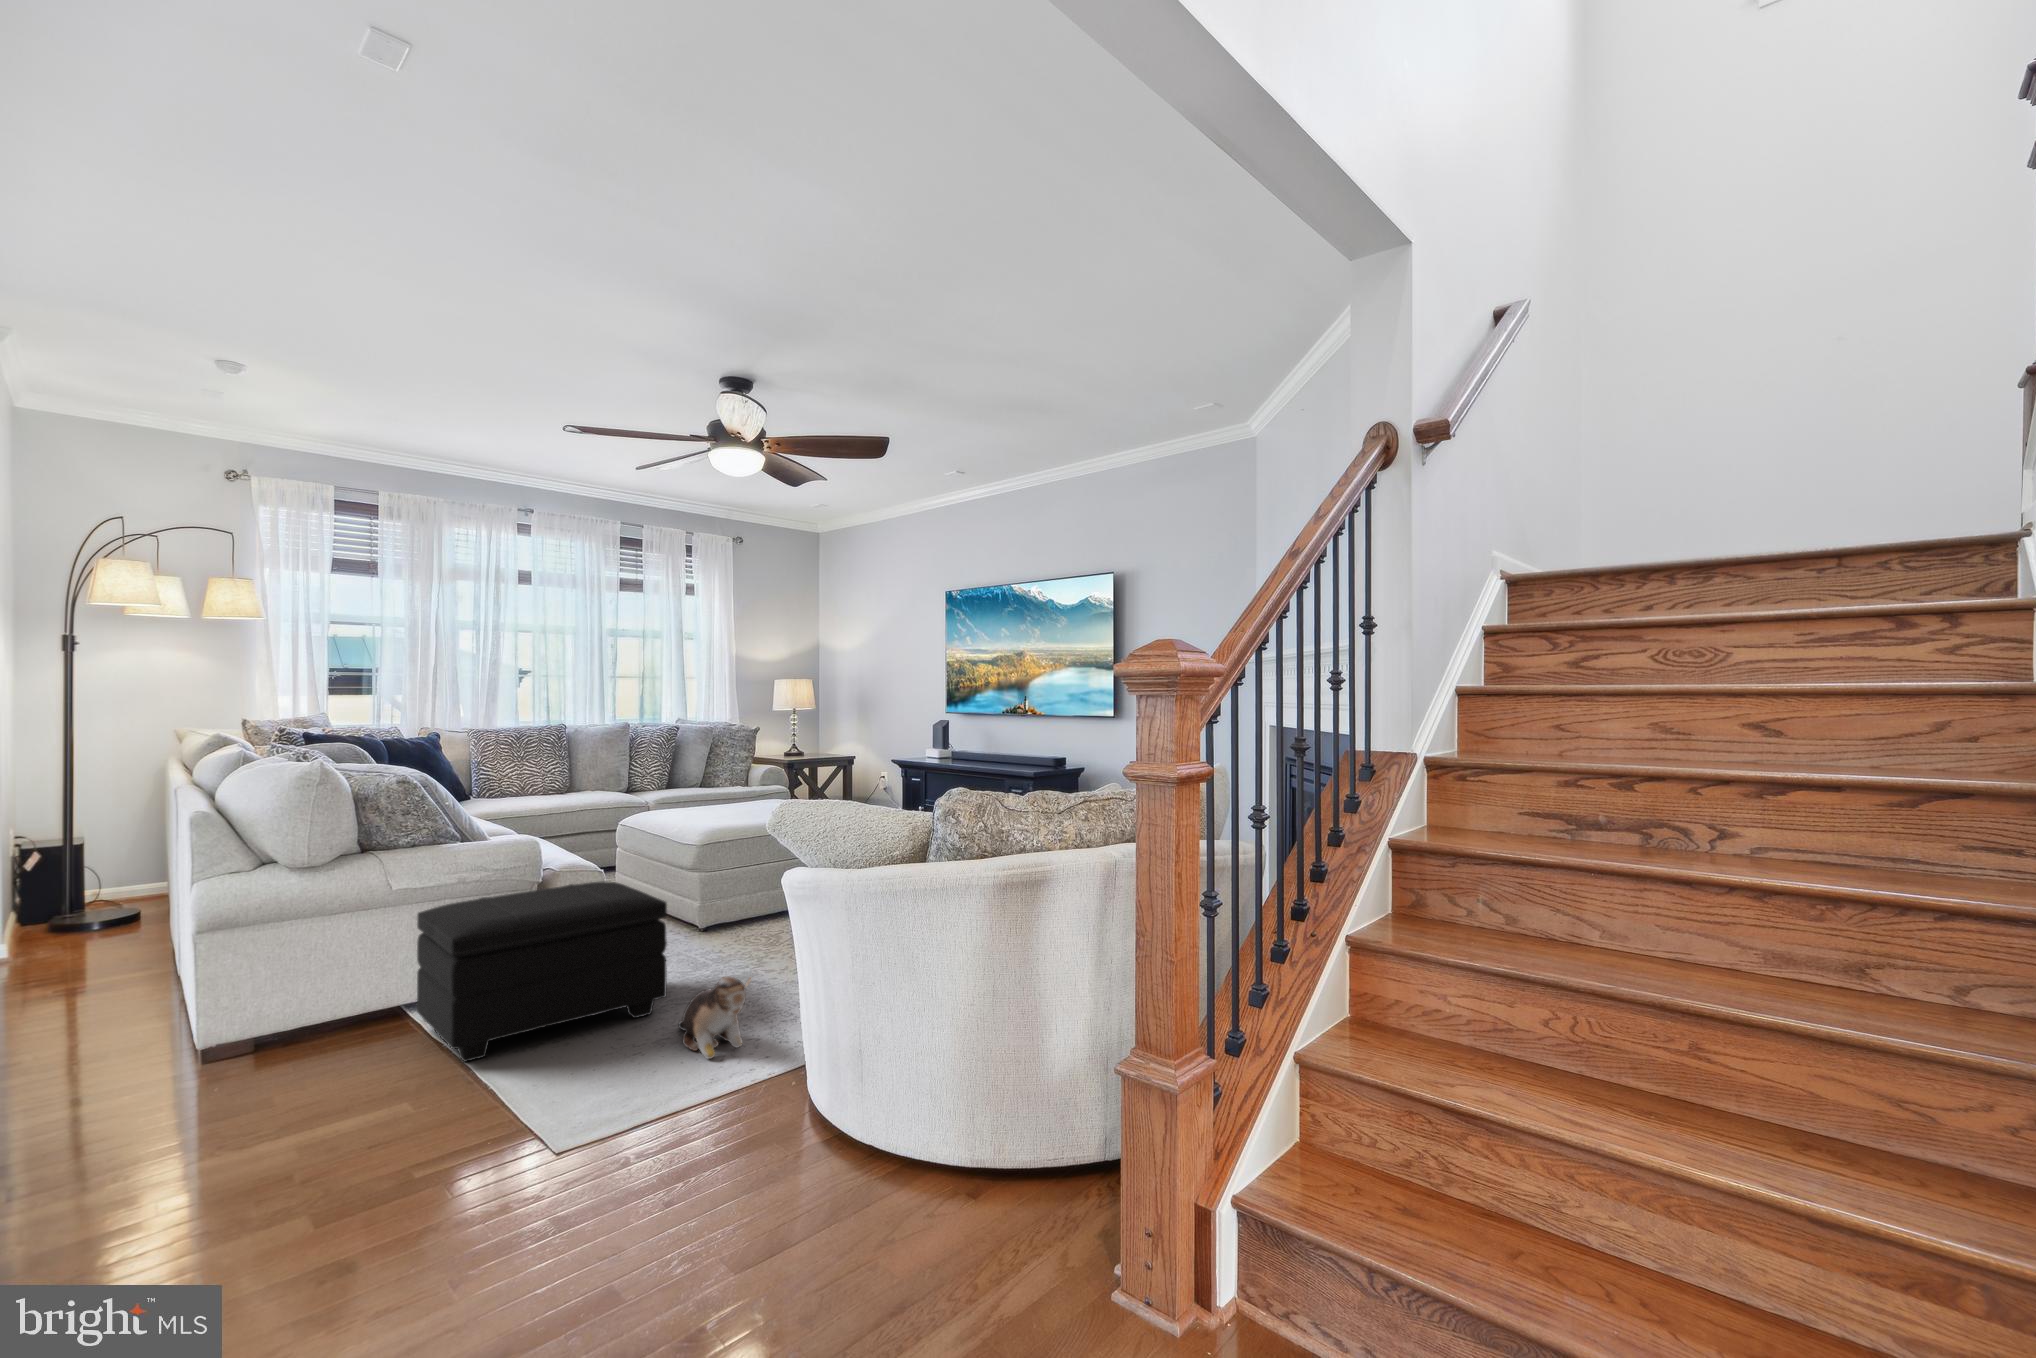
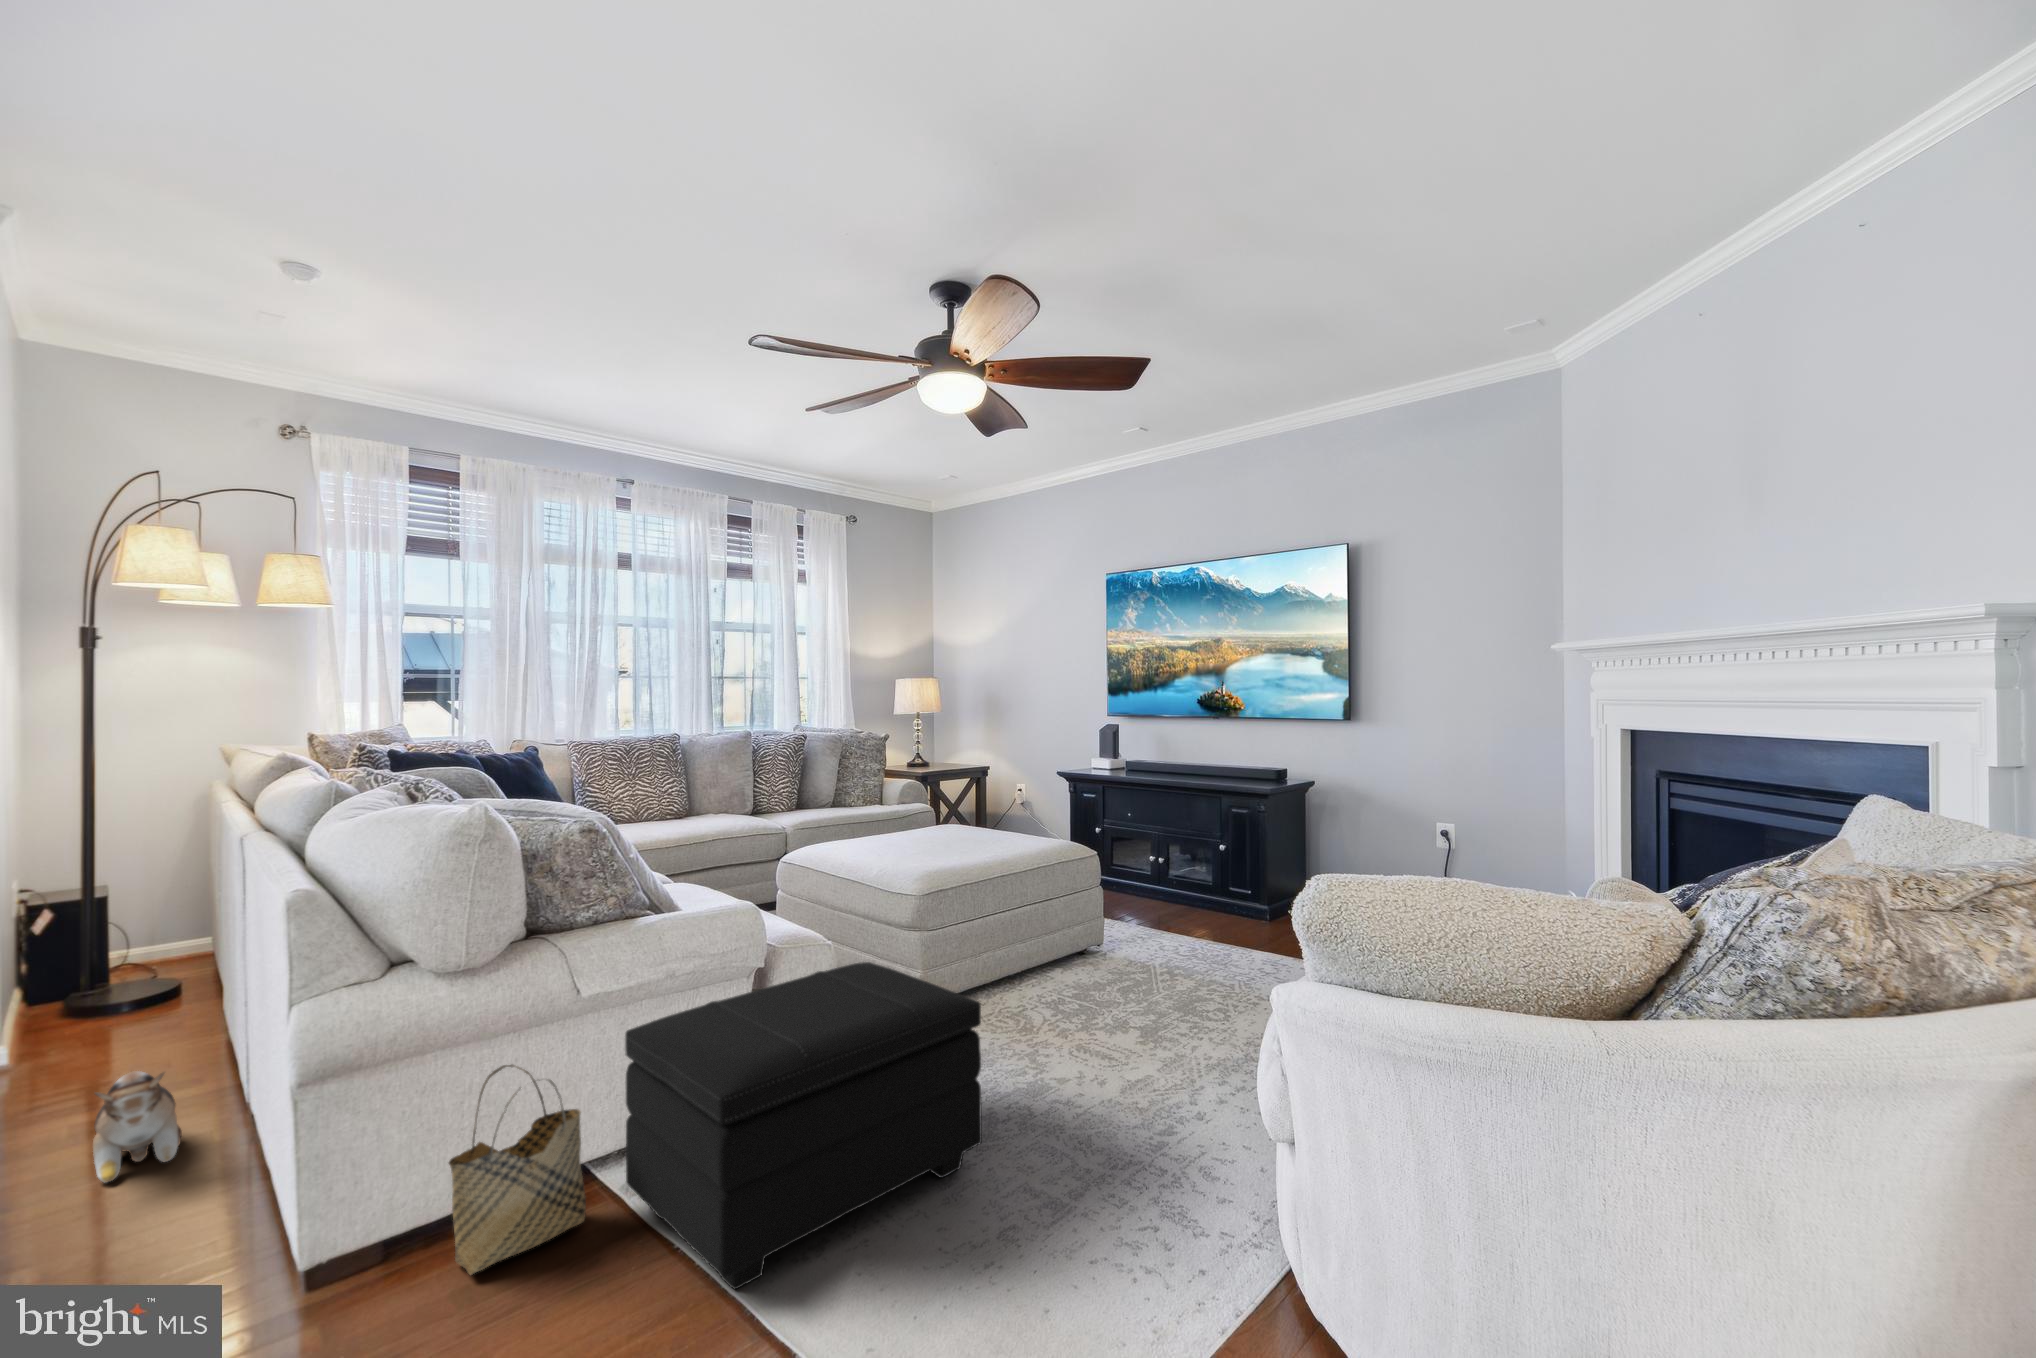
woven basket: none [291,930,387,1053] -> present [449,1065,586,1275]
plush toy: present [678,977,751,1059] -> present [93,1071,182,1182]

